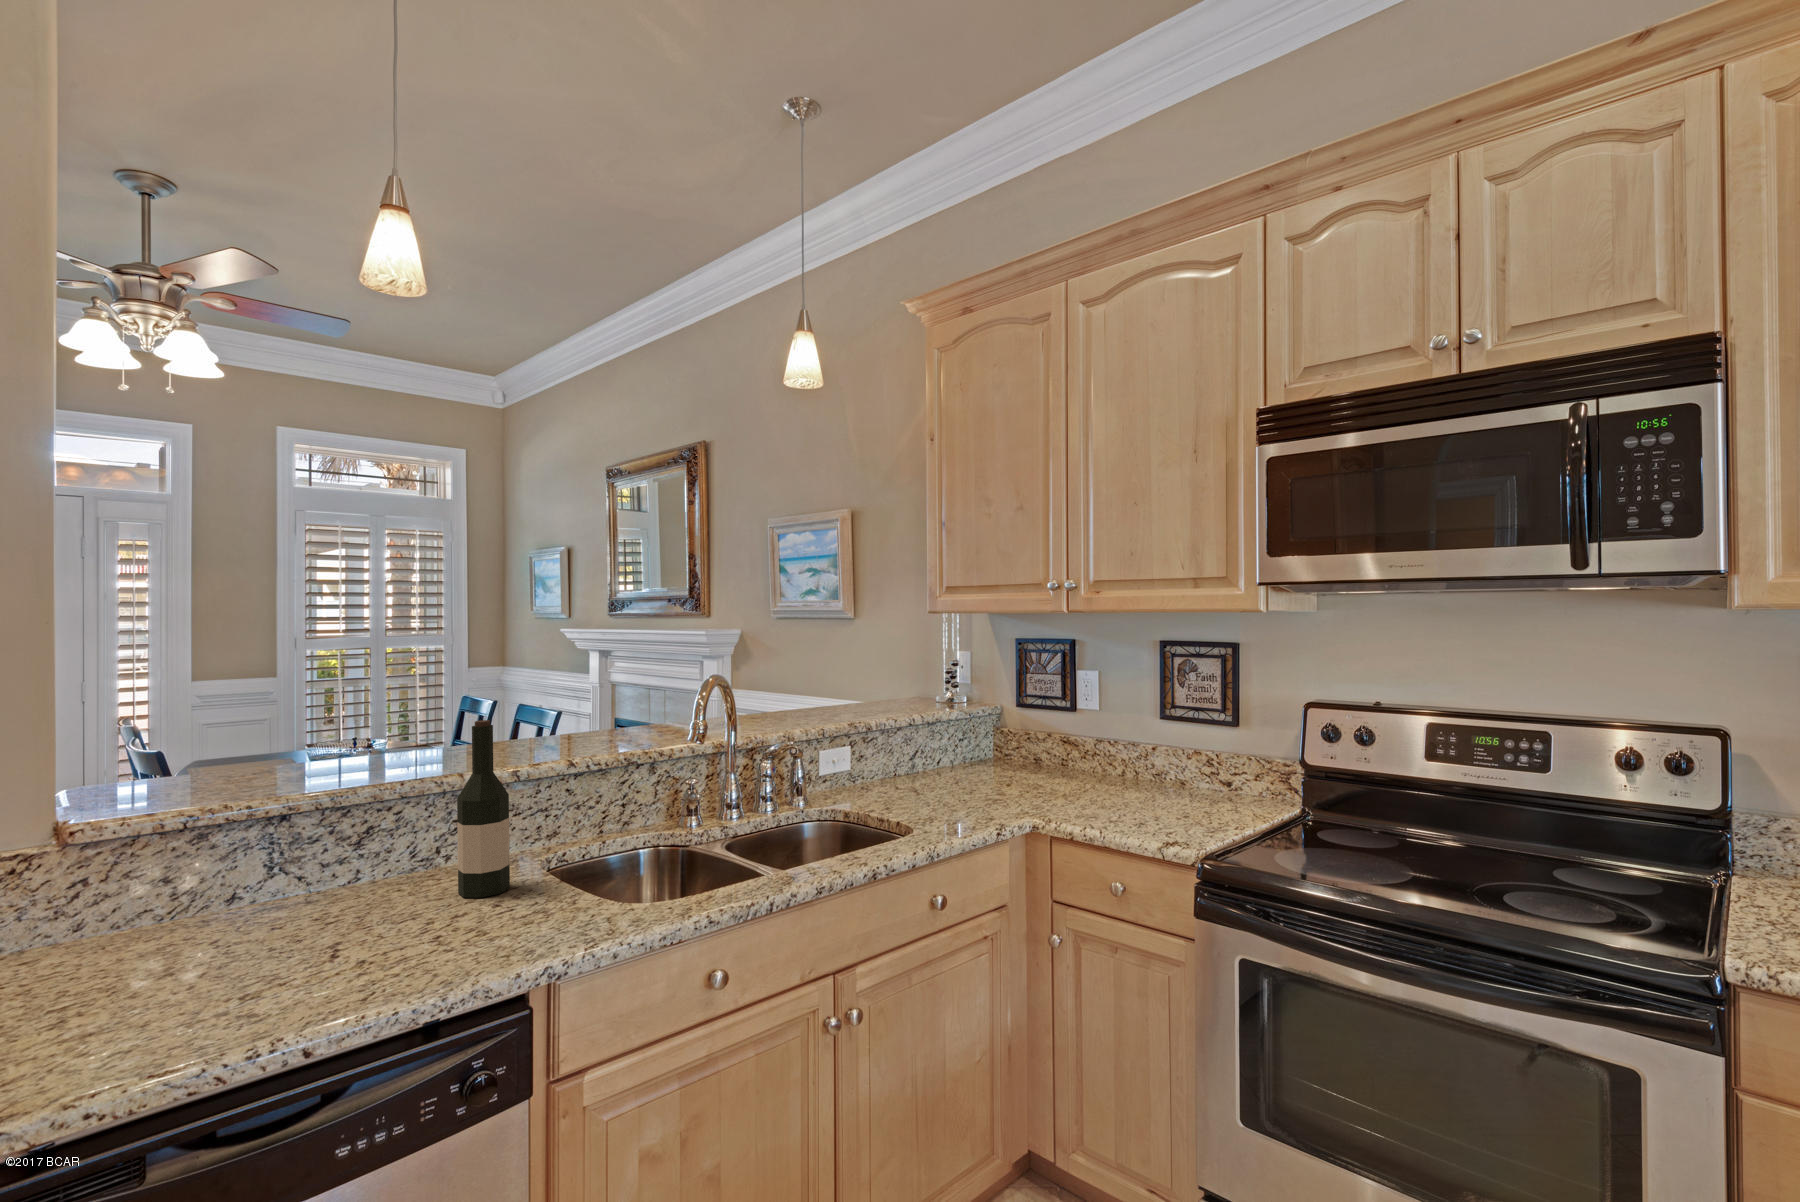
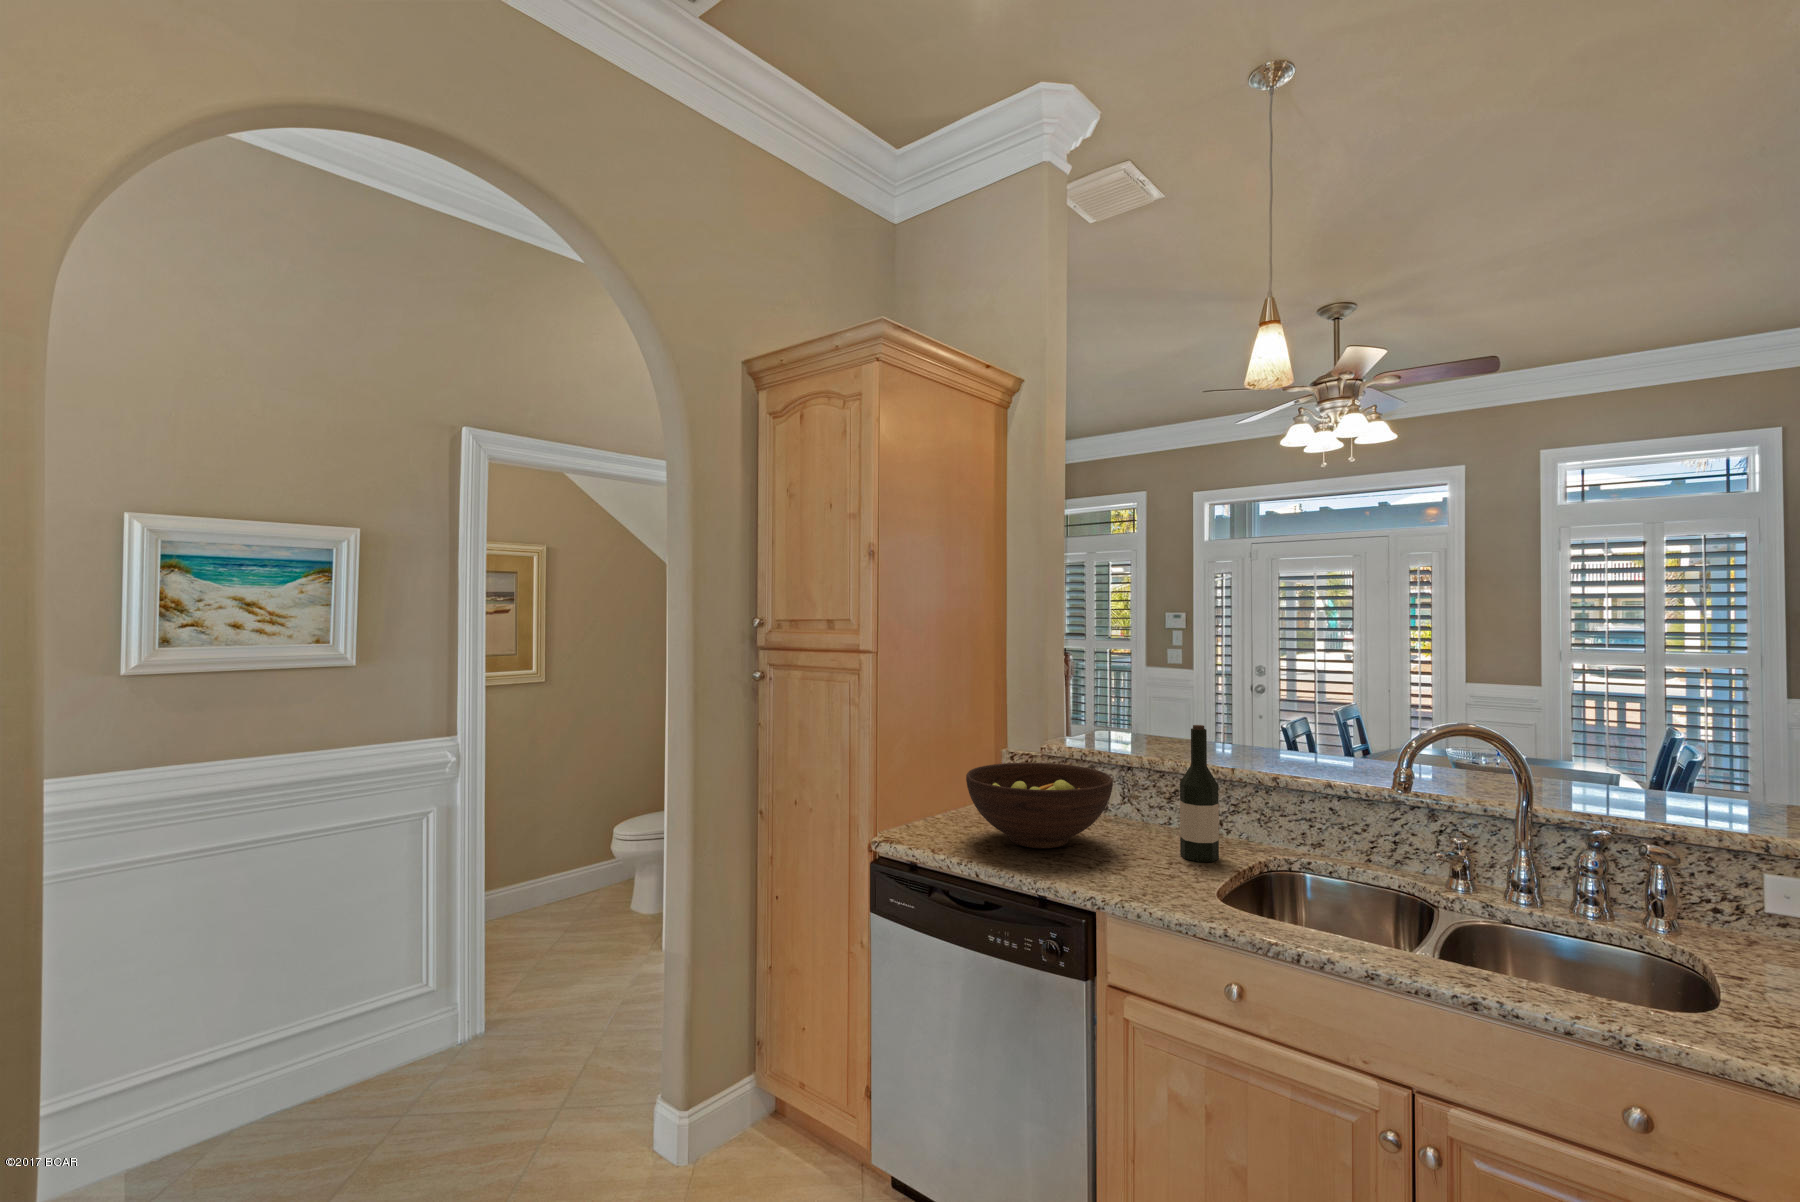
fruit bowl: none [104,822,418,988] -> present [966,763,1113,848]

